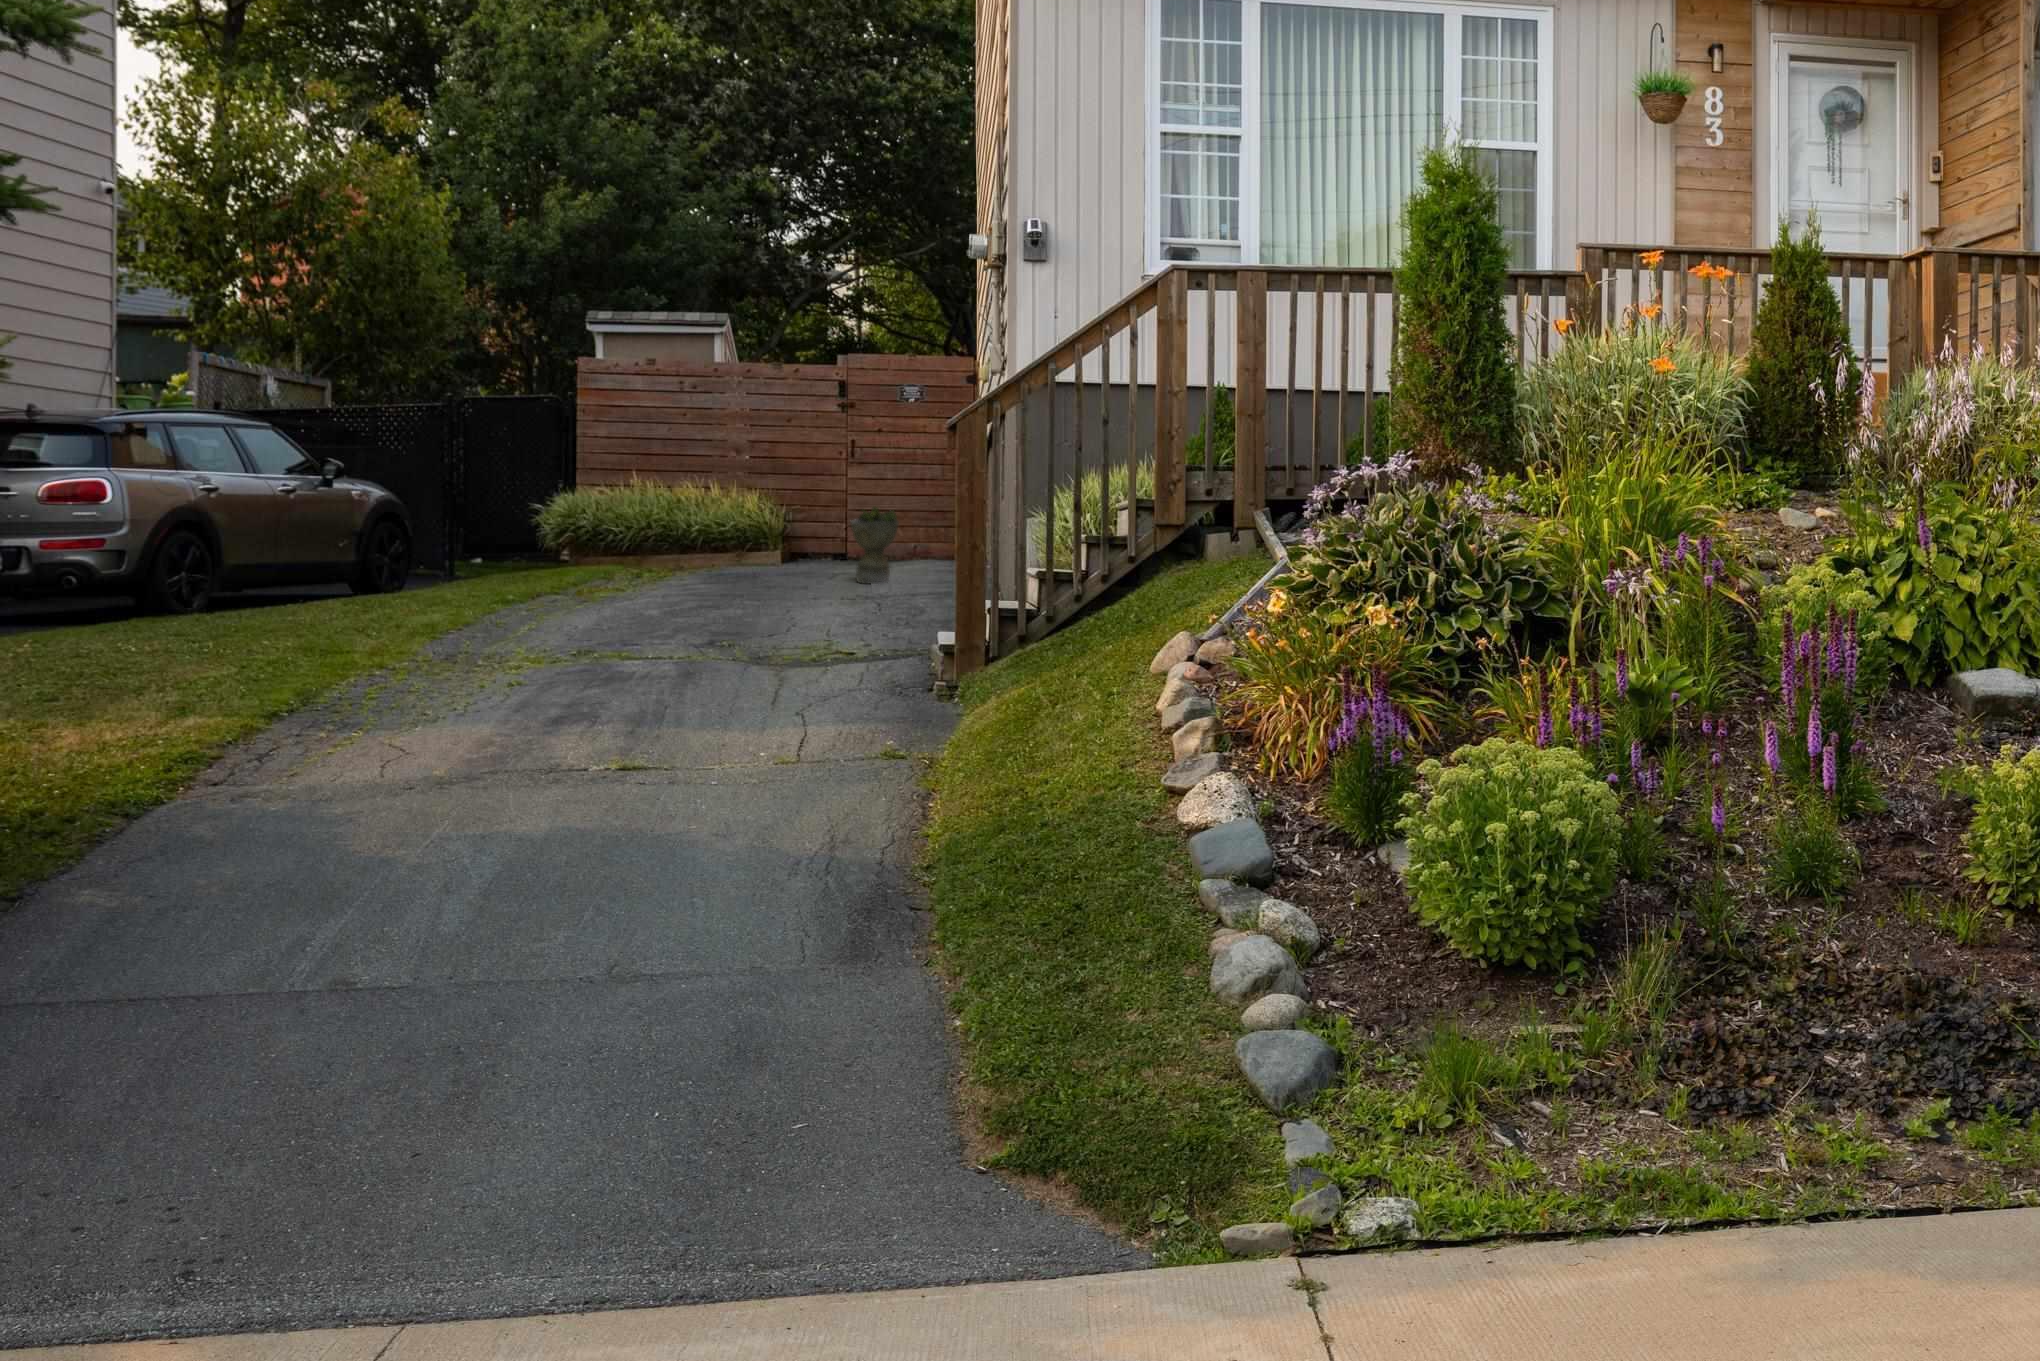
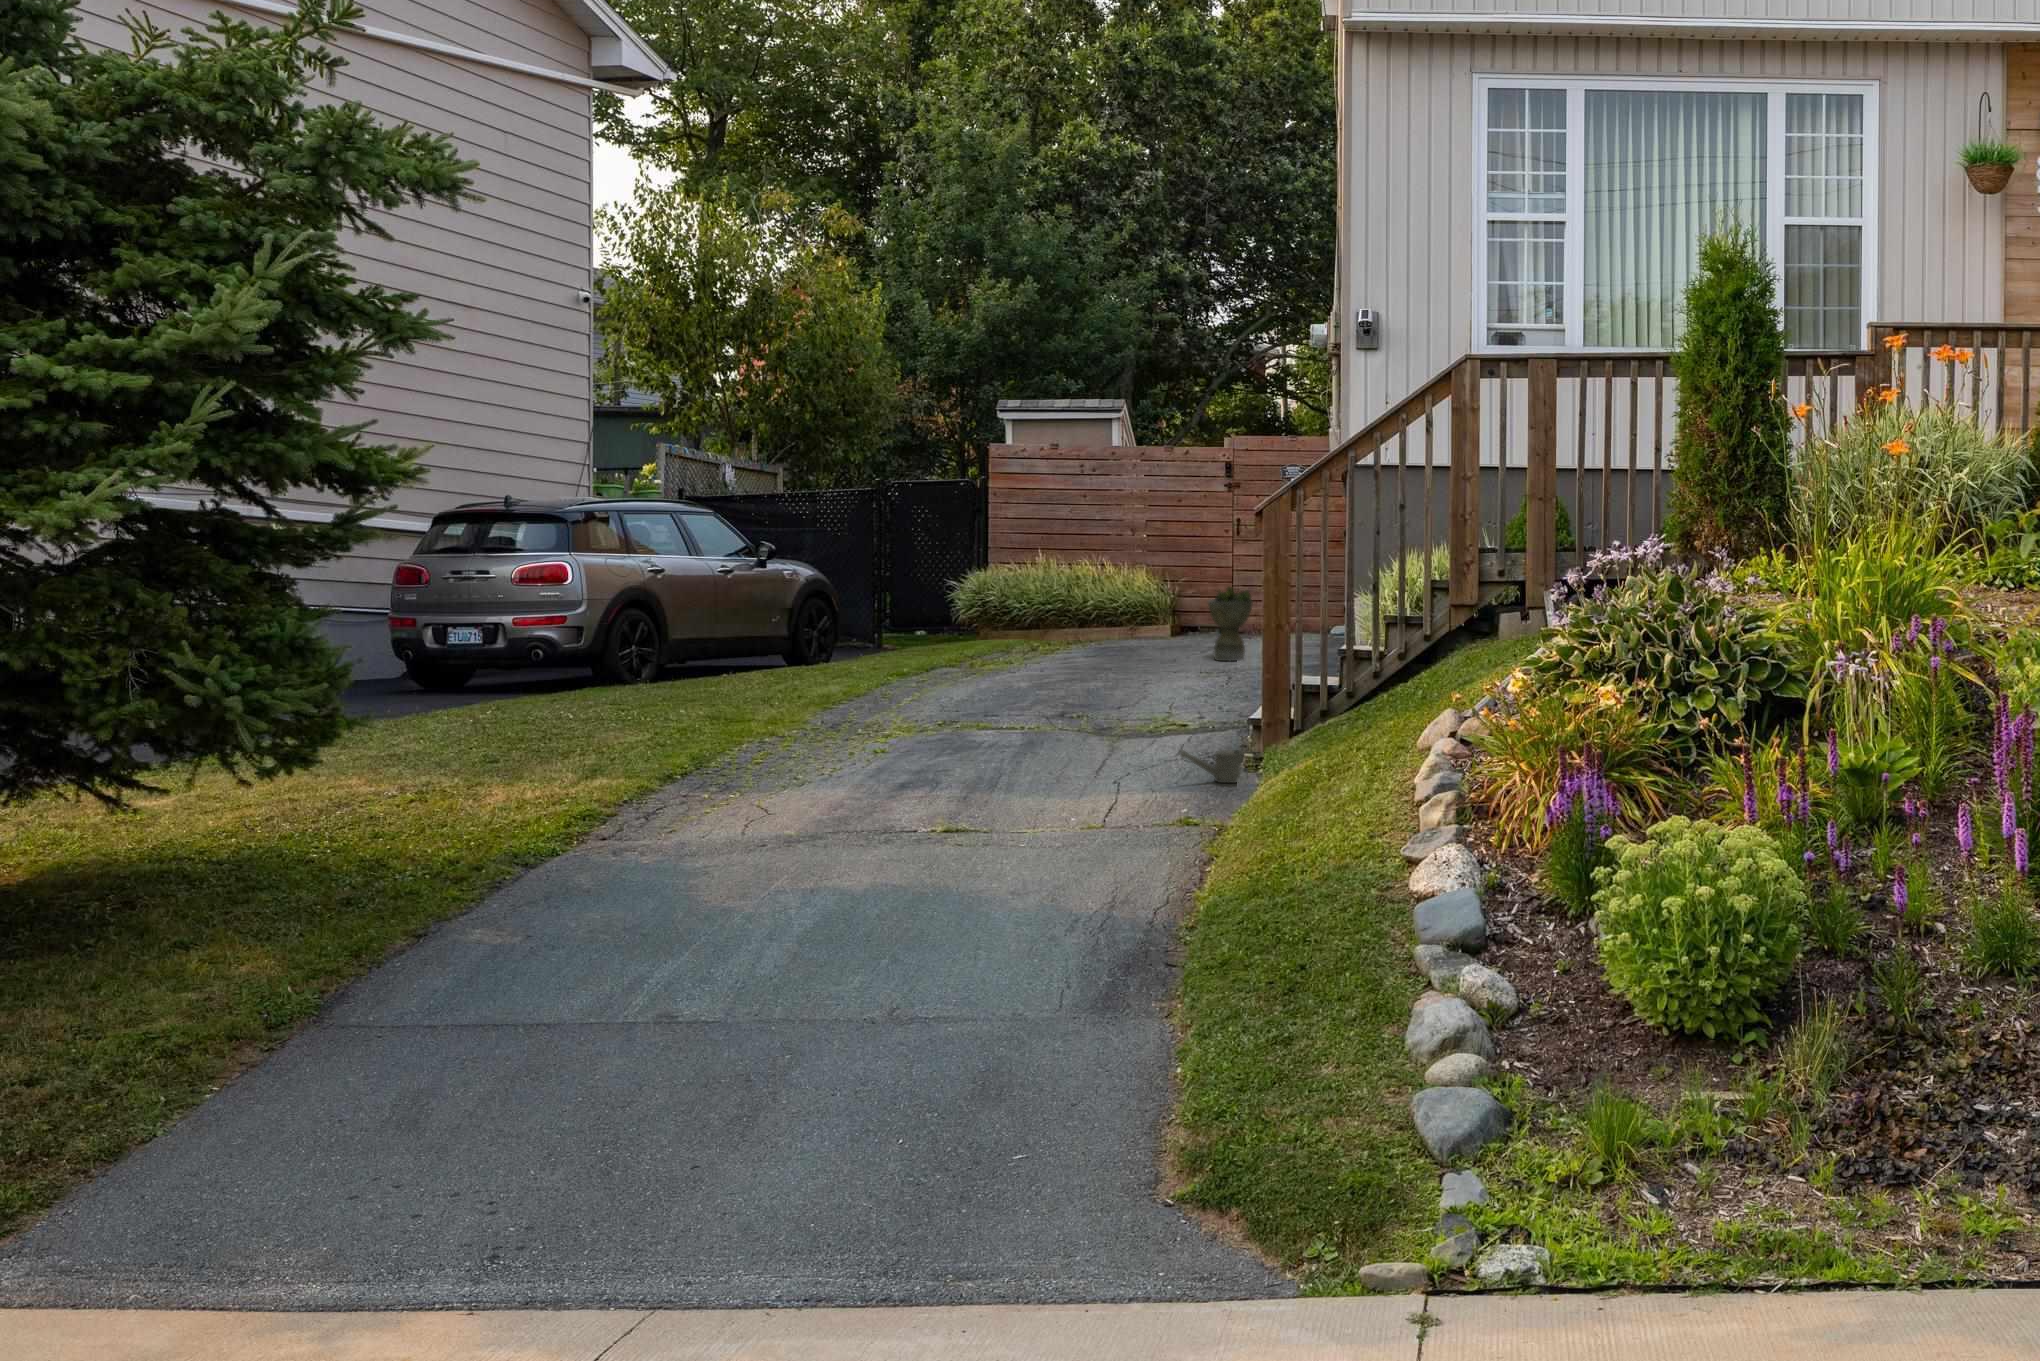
watering can: none [862,675,946,711] -> present [1180,750,1245,783]

